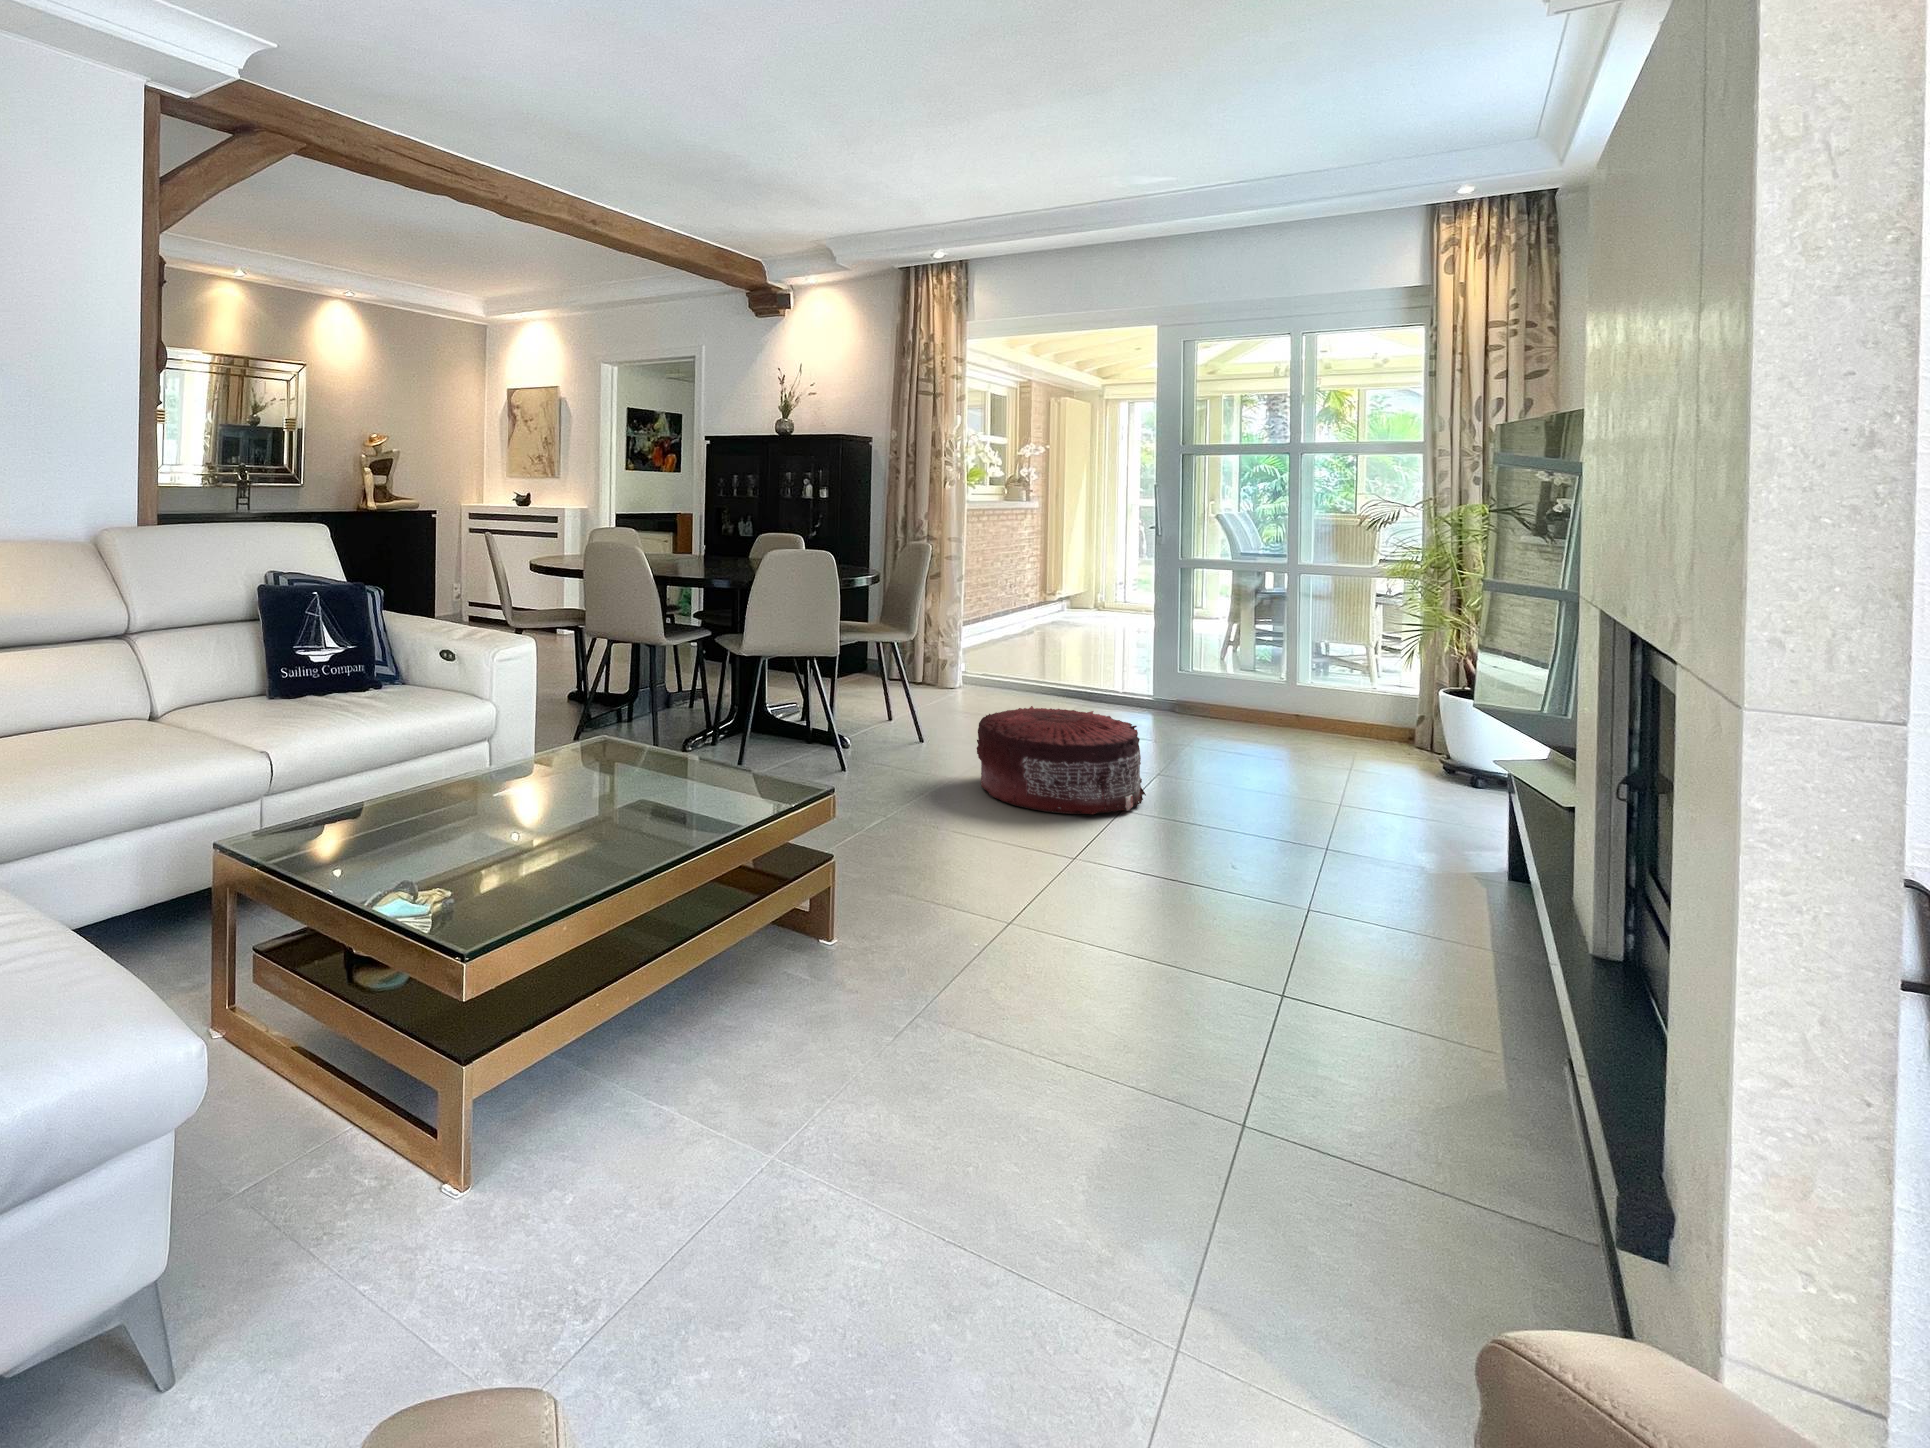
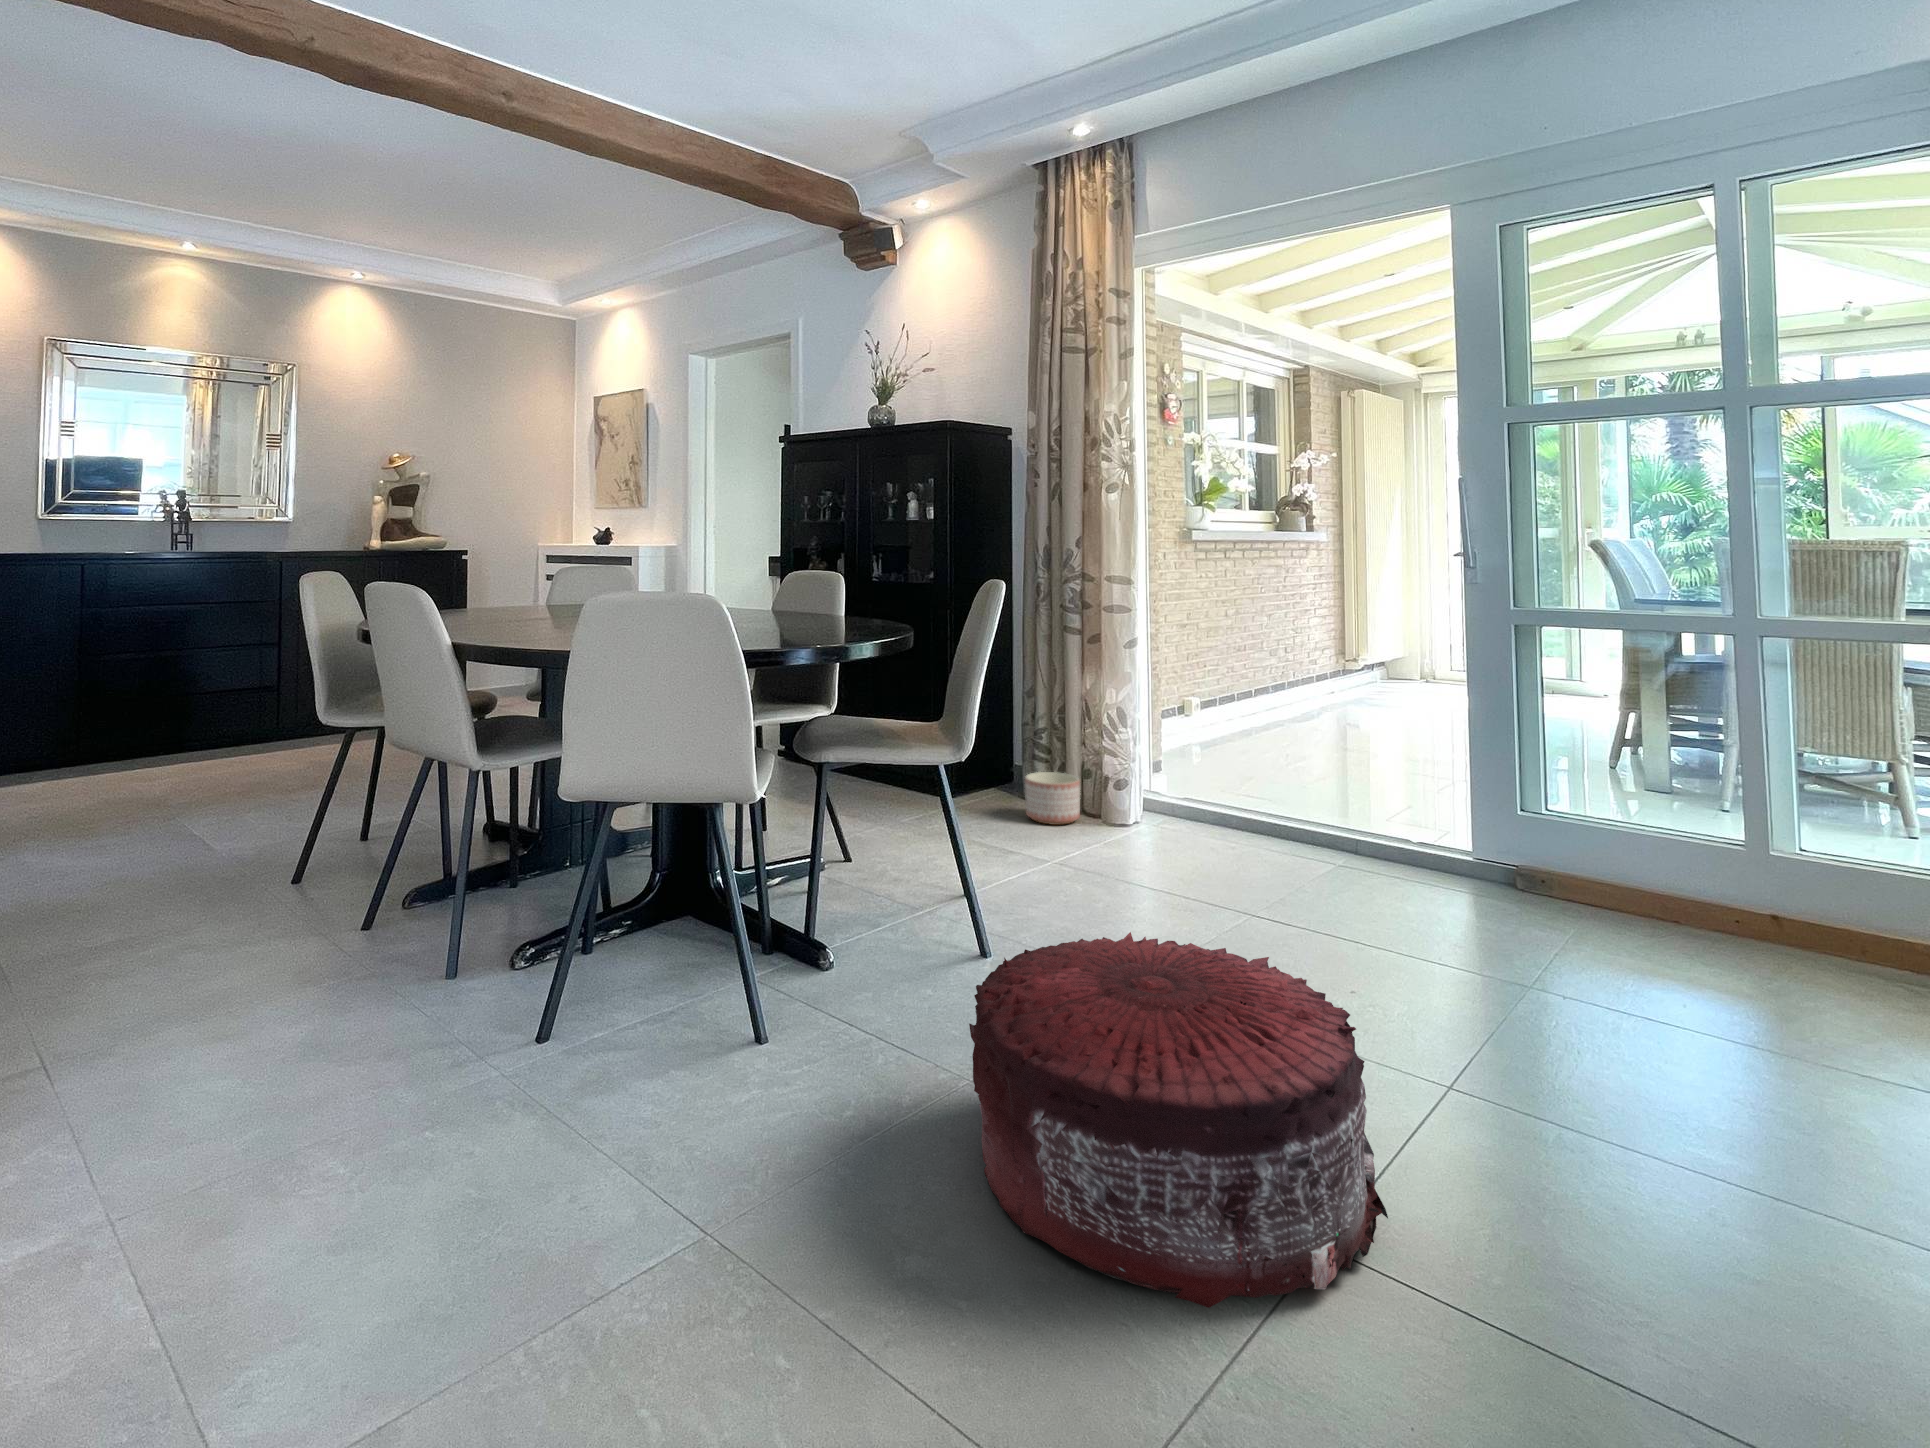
planter: none [893,660,927,690] -> present [1025,772,1080,825]

